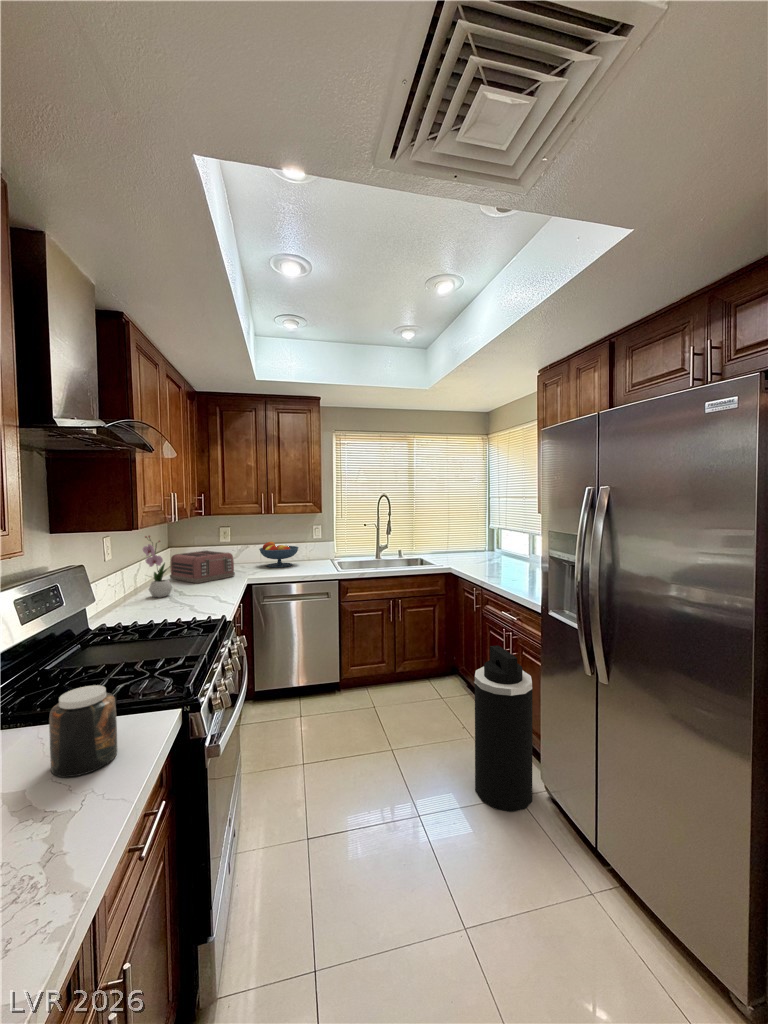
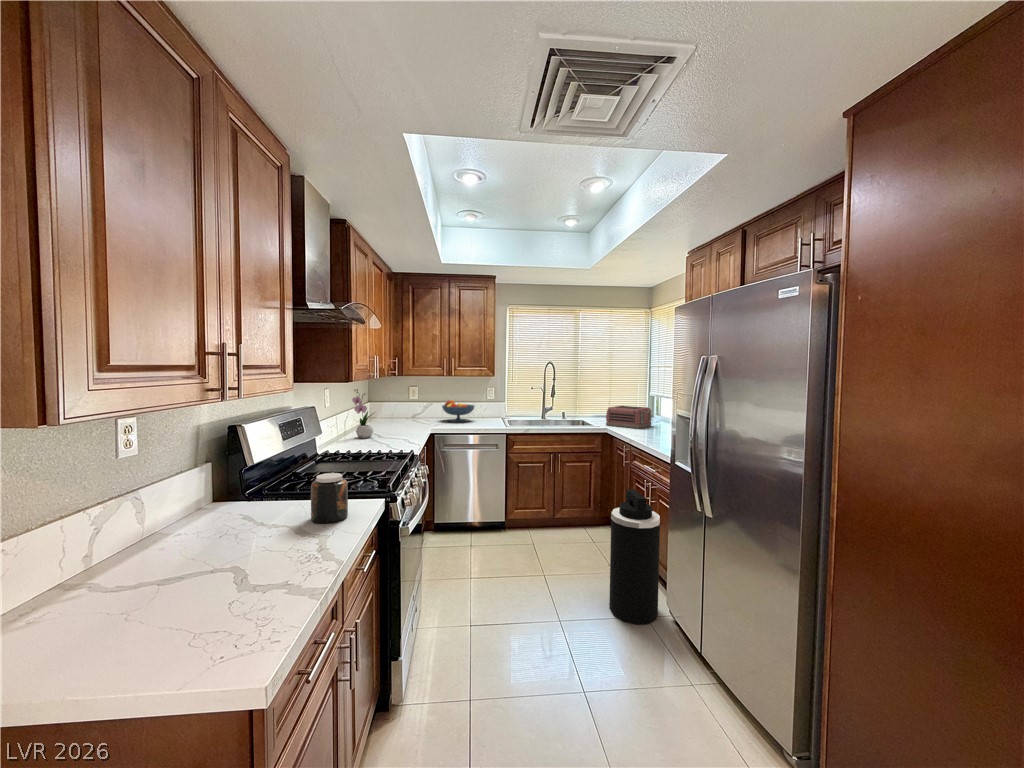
toaster: present [170,551,235,583] -> present [606,406,652,429]

